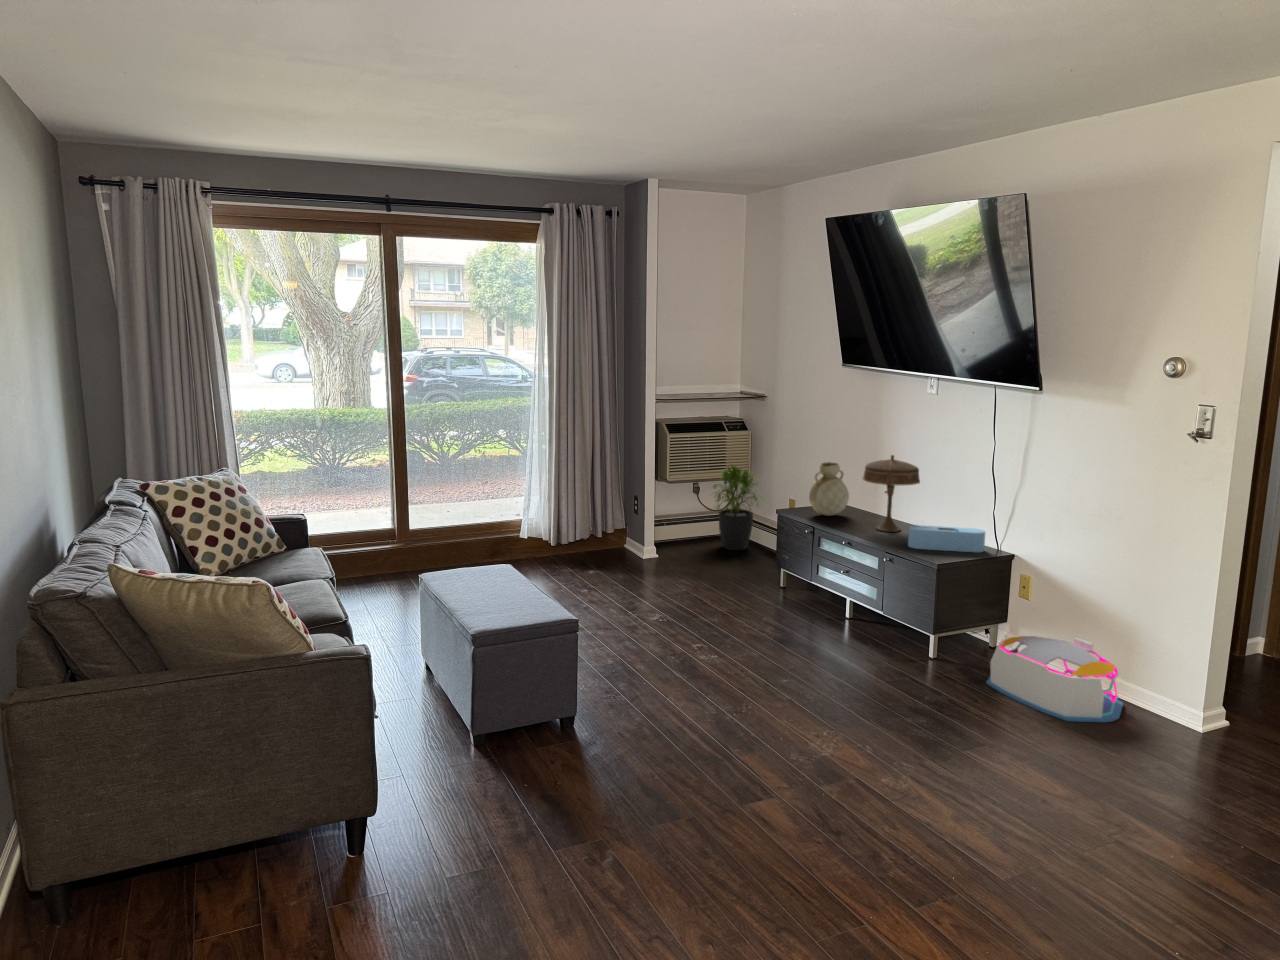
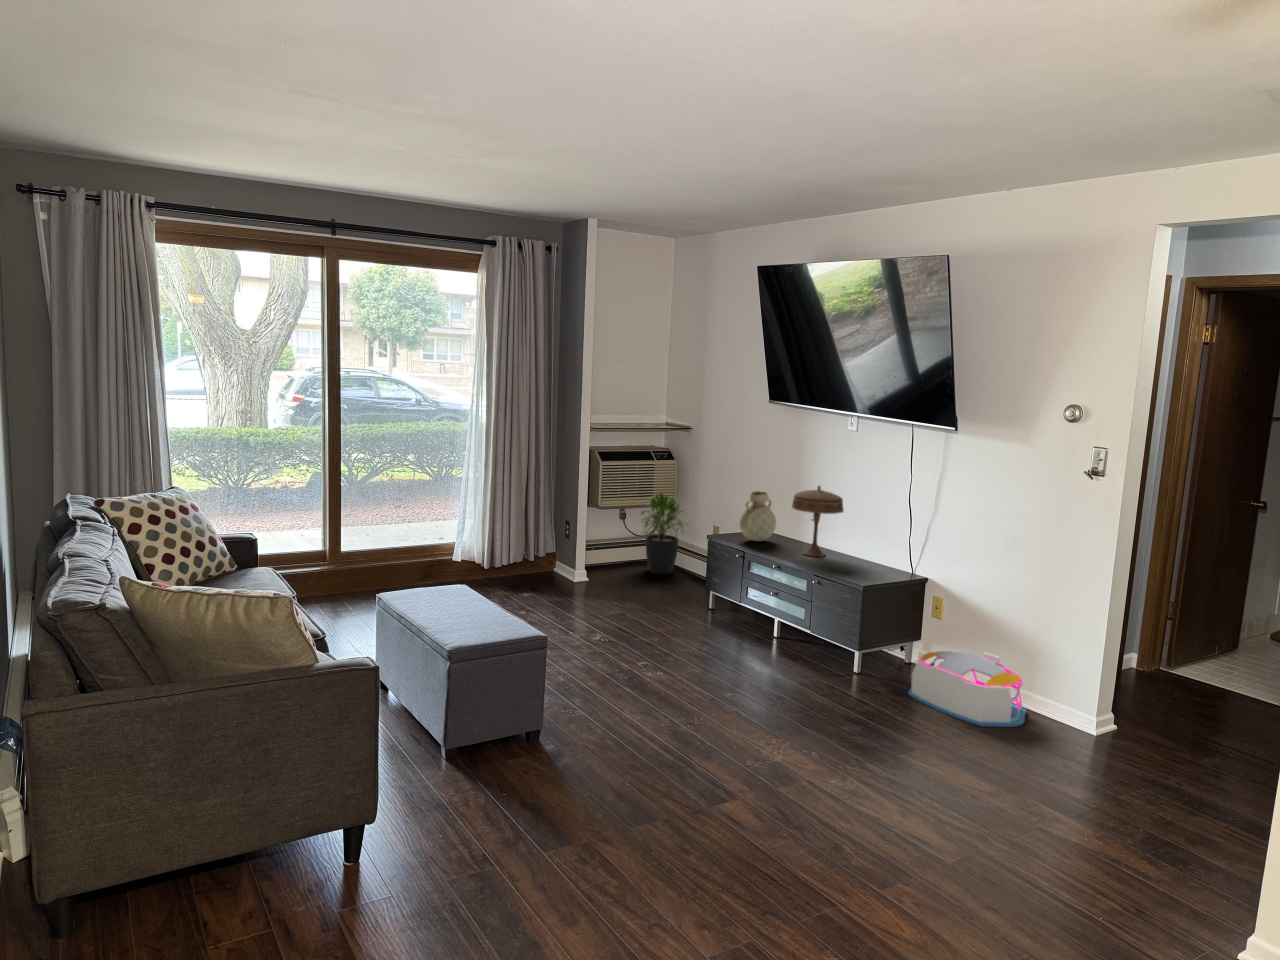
speaker: present [908,525,985,552] -> none [835,551,904,576]

